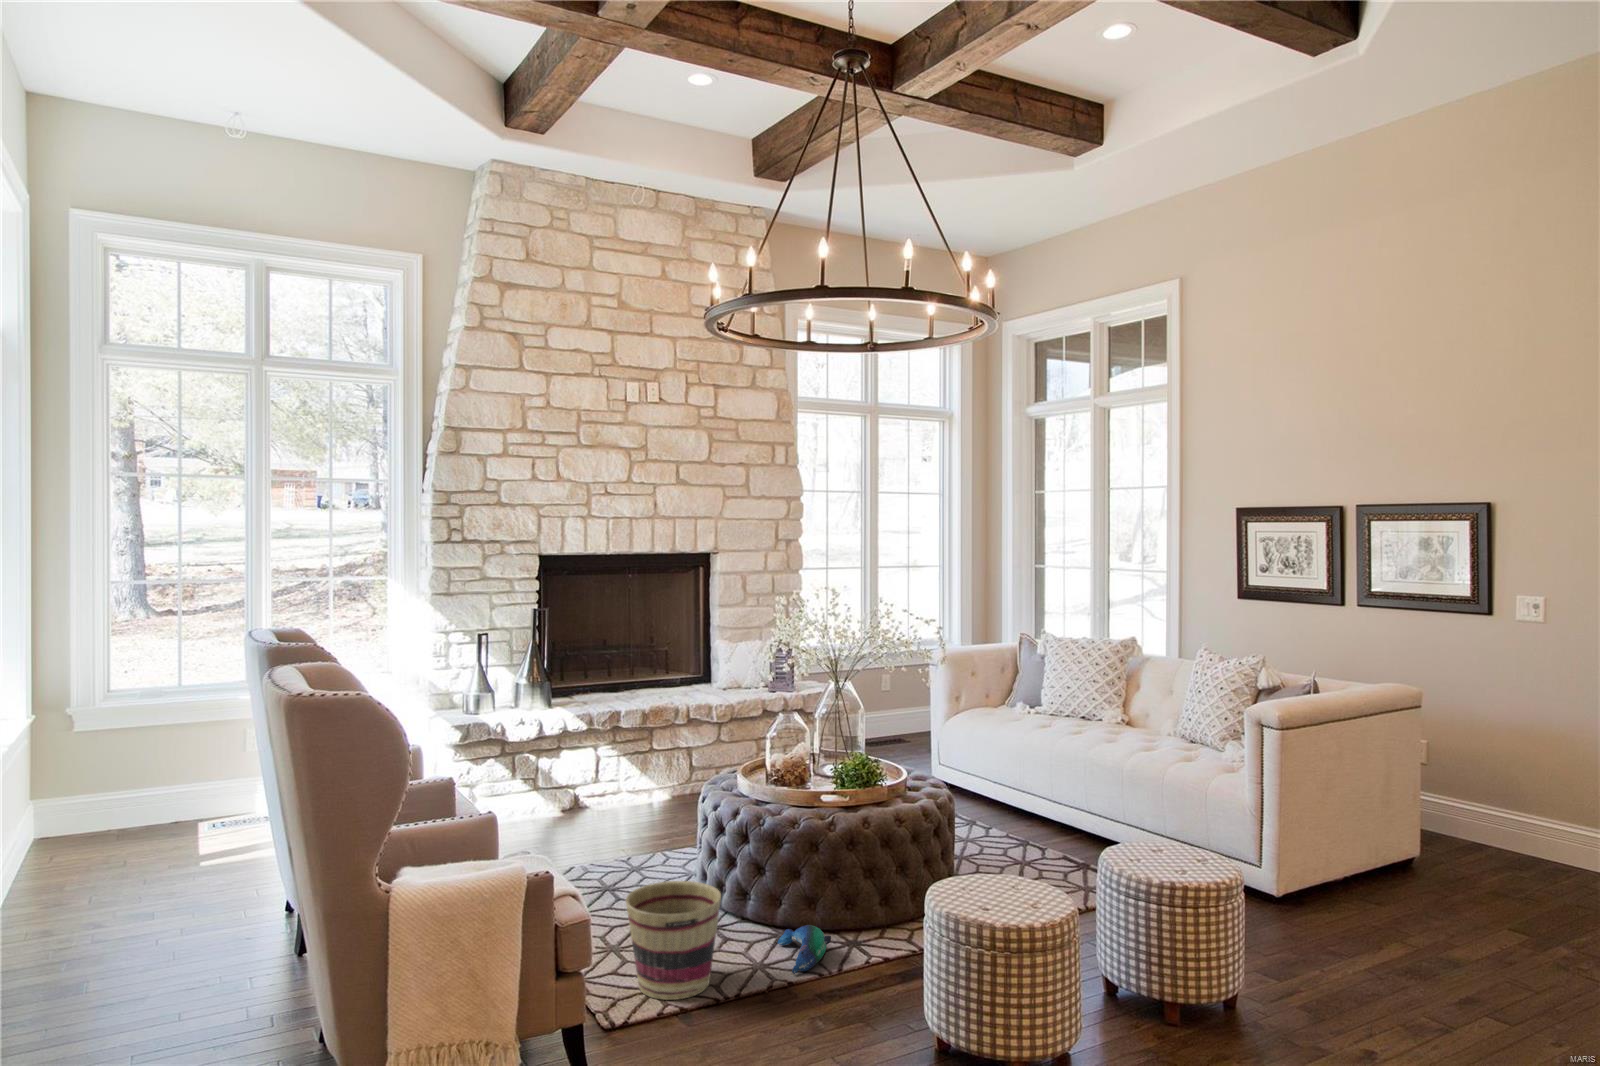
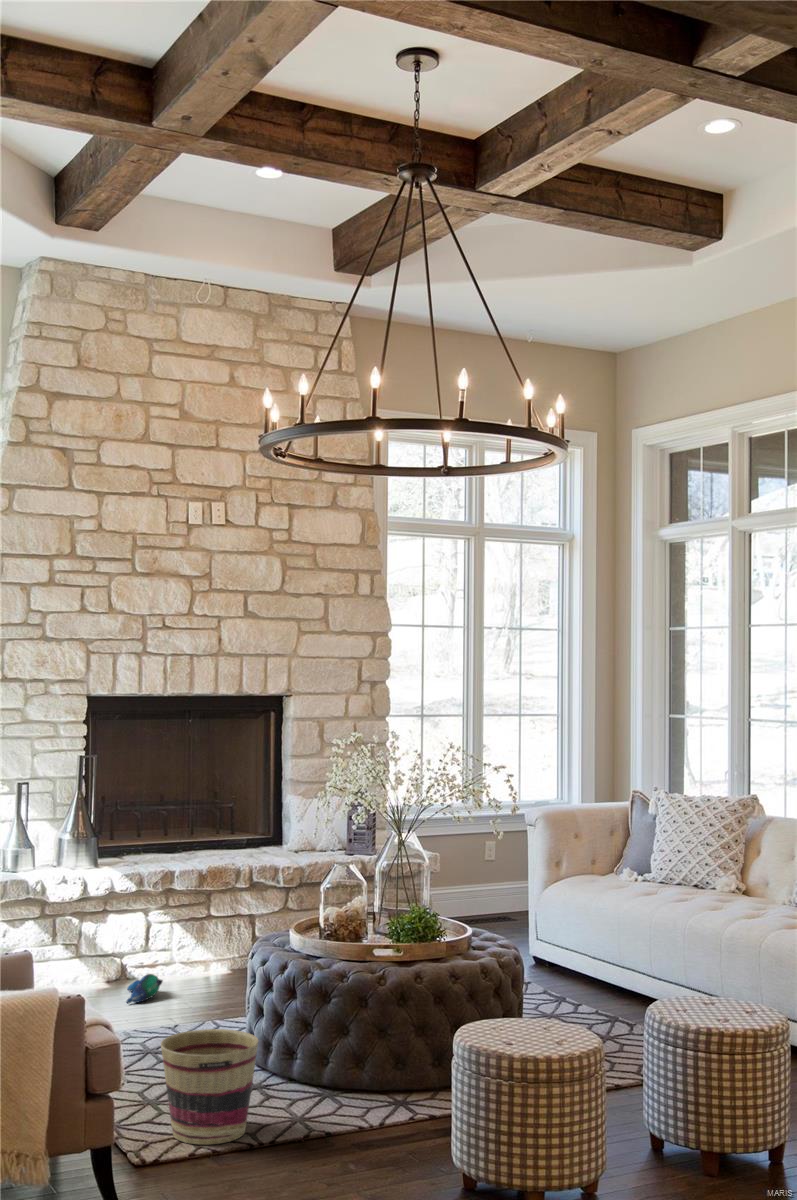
plush toy: present [778,925,831,974] -> present [126,974,163,1004]

